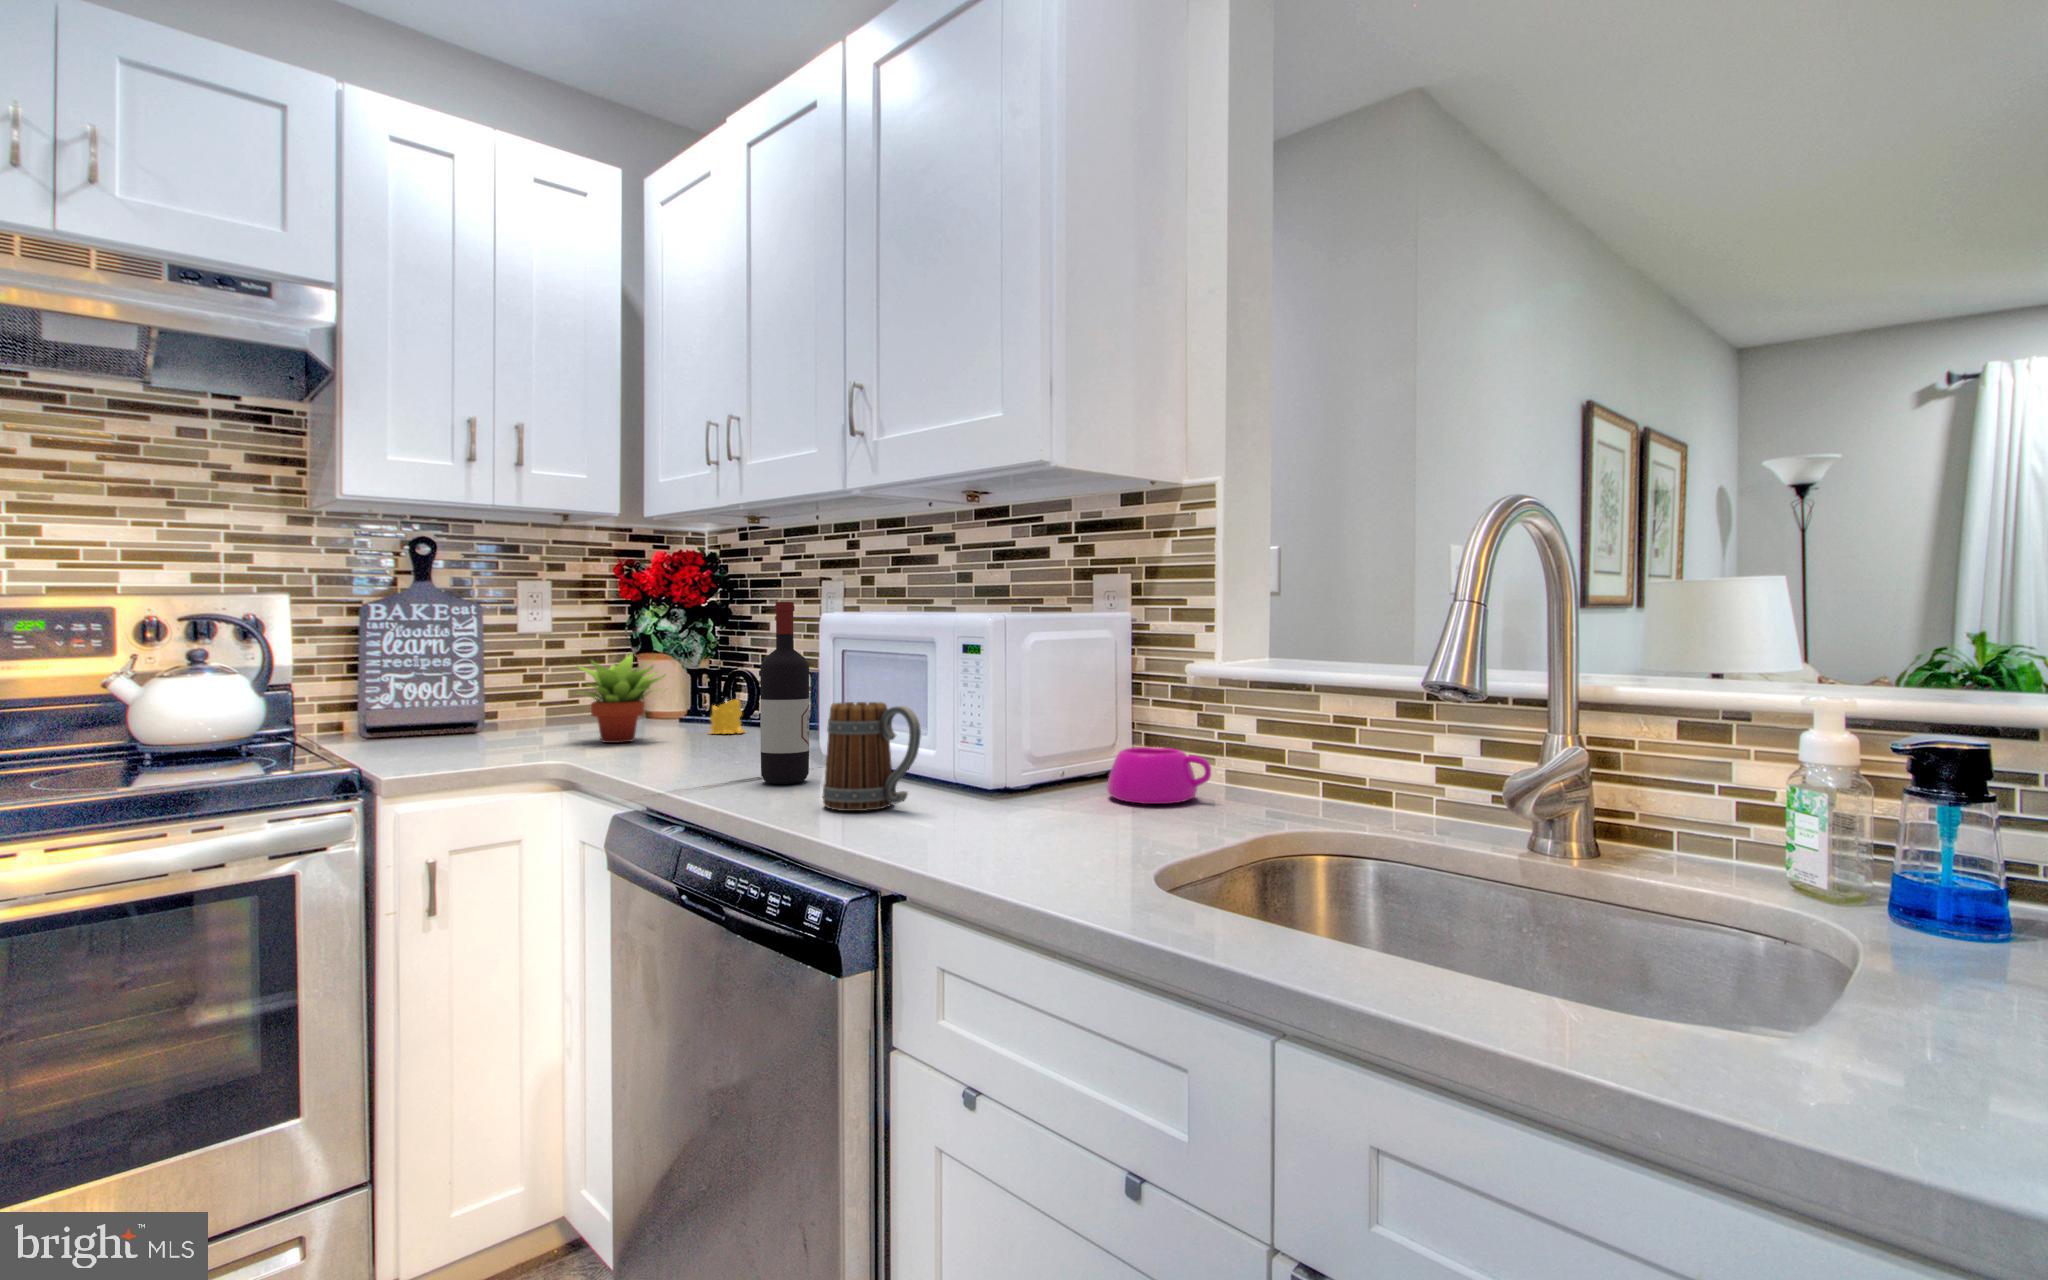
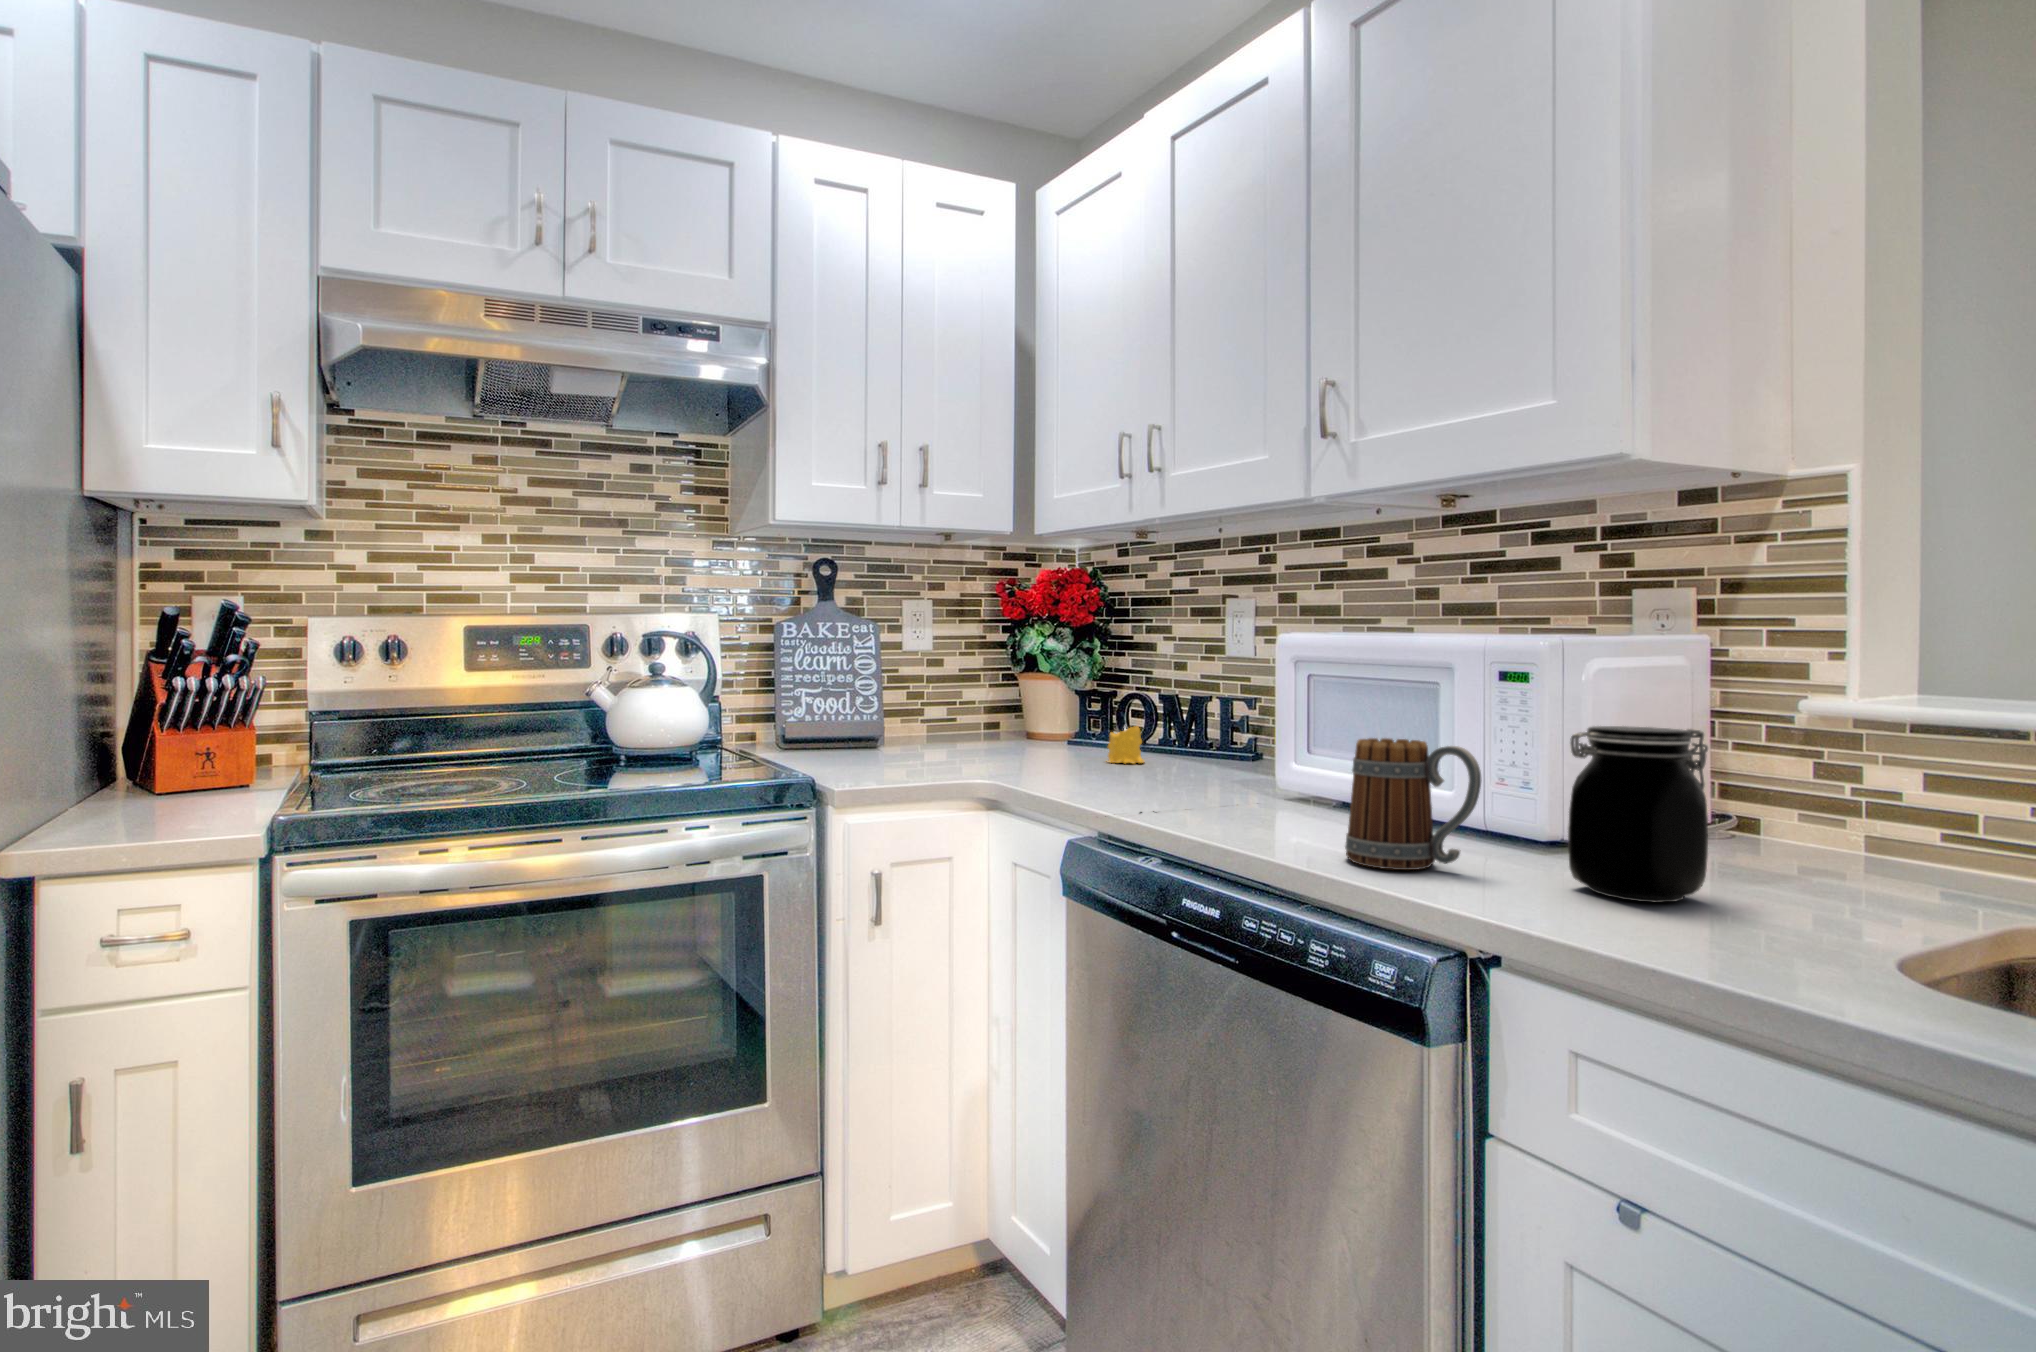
wine bottle: present [760,602,809,784] -> none [1234,620,1291,828]
succulent plant: present [576,653,664,743] -> none [983,673,1077,769]
jar: none [975,686,1073,823] -> present [1568,726,1708,902]
bowl: present [1107,747,1211,804] -> none [1707,808,1880,885]

